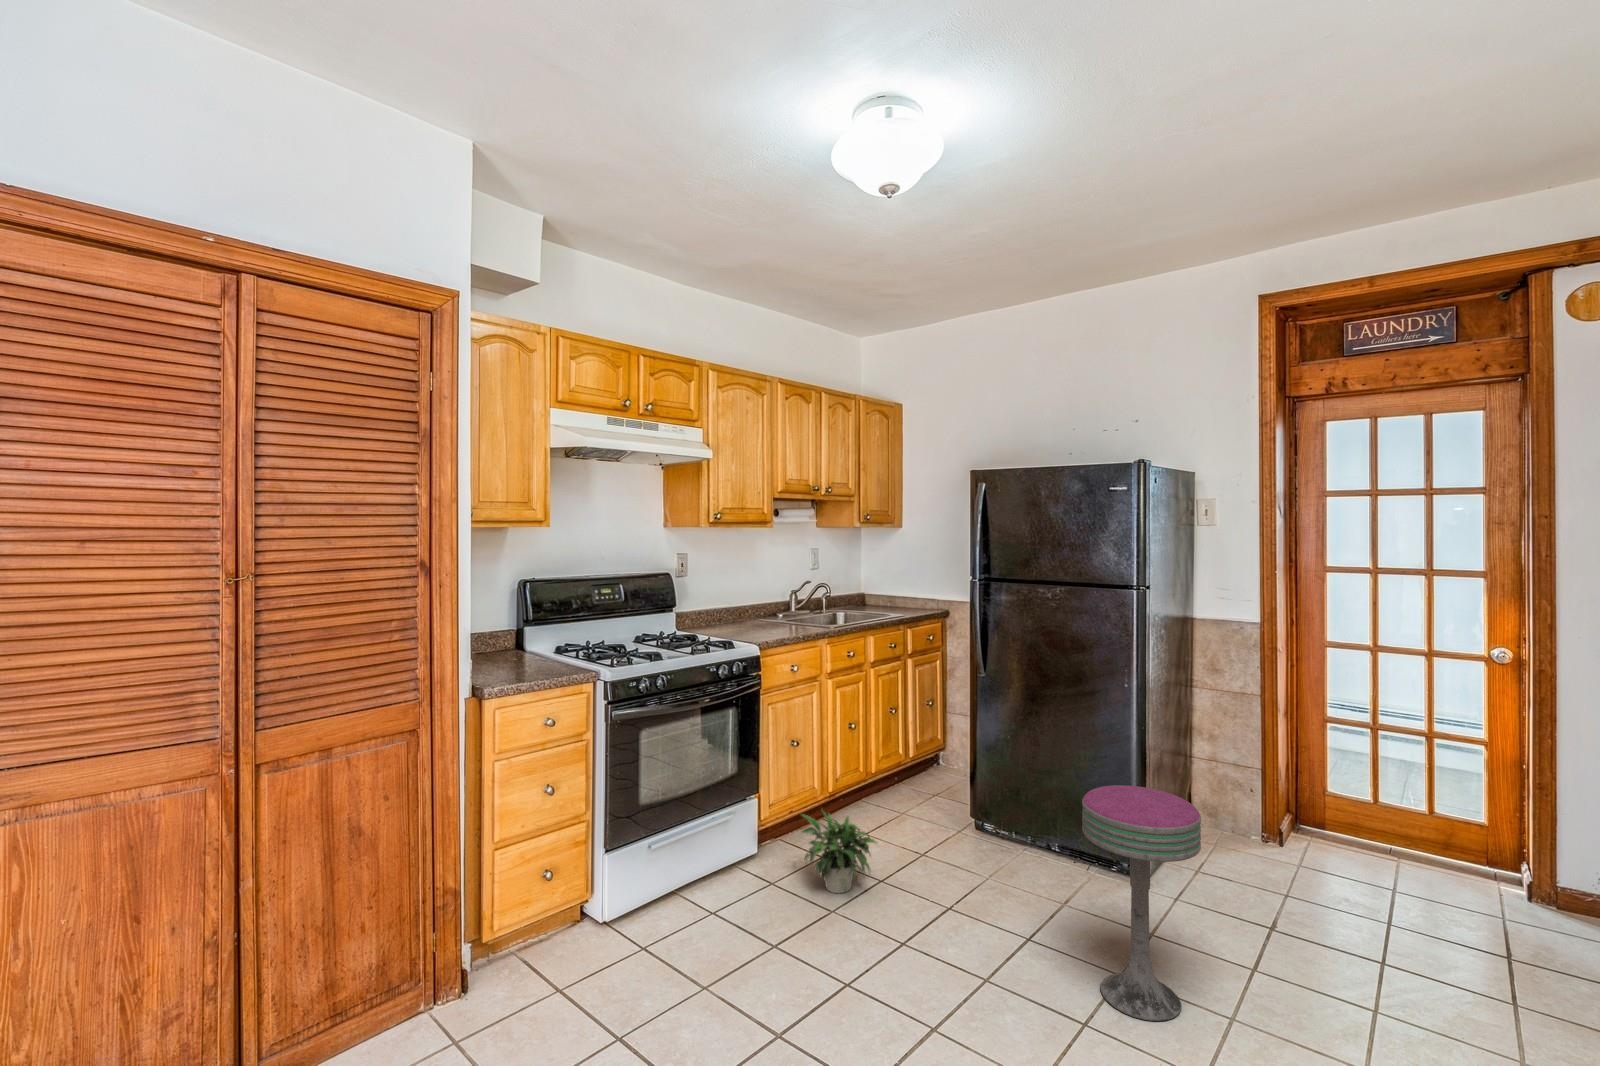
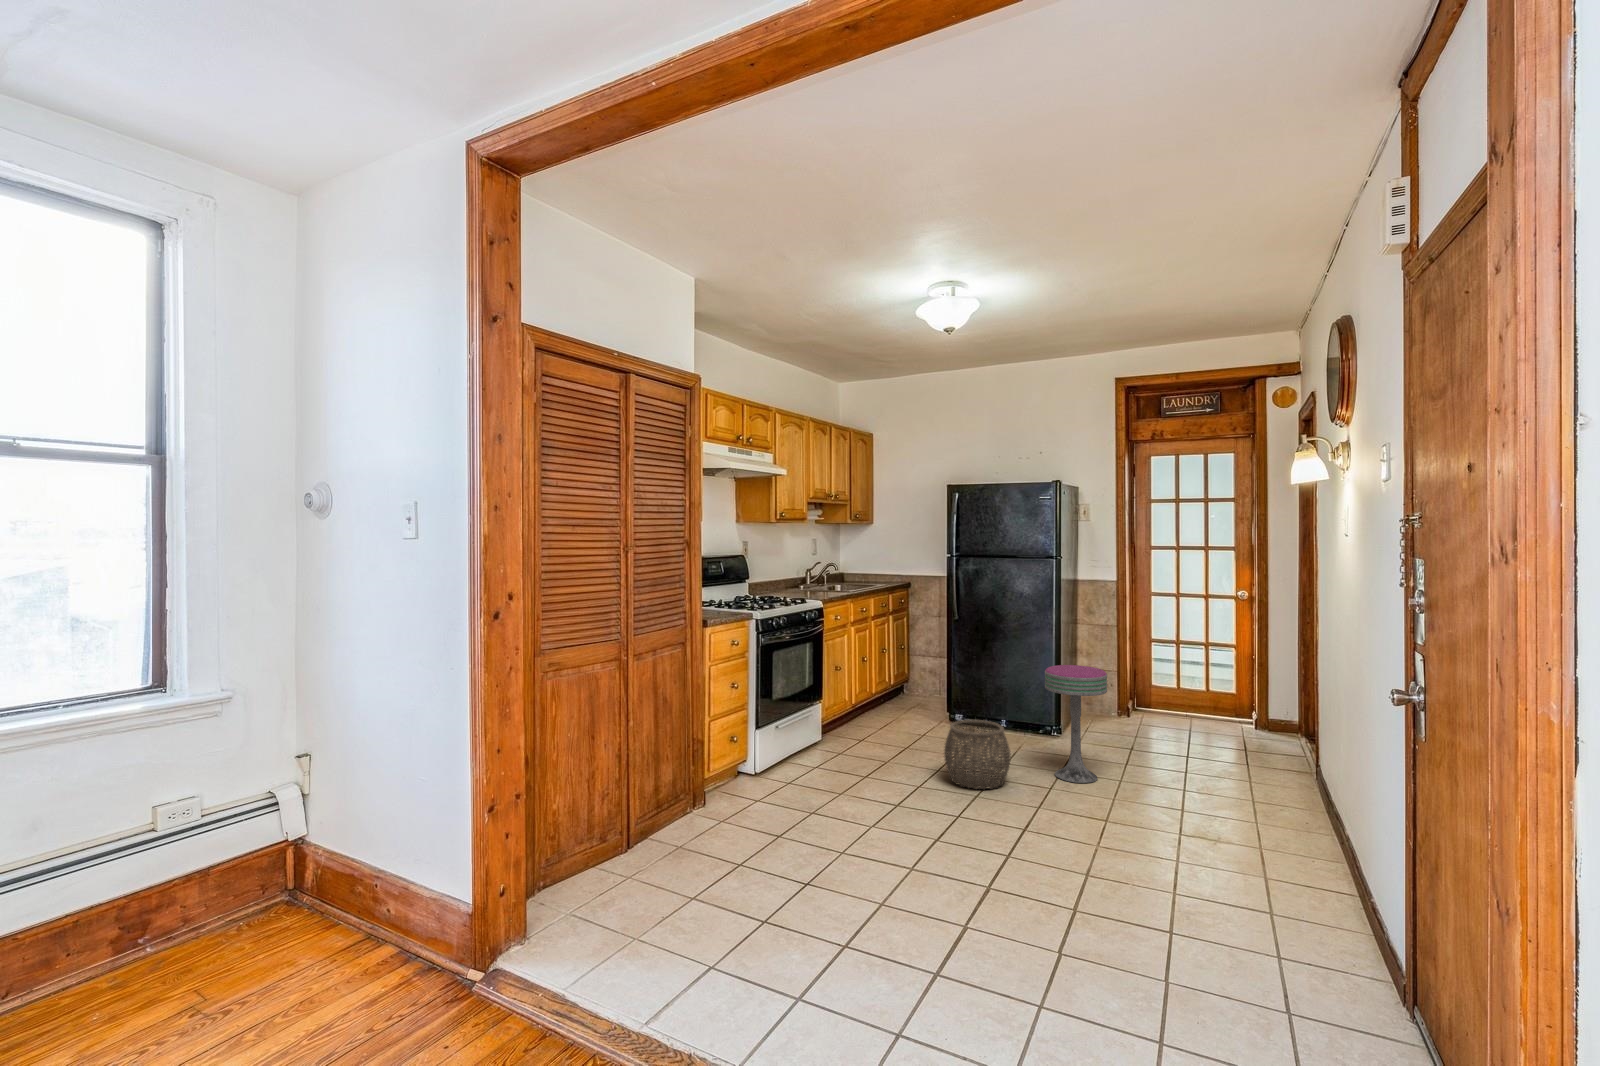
potted plant: present [801,812,876,893] -> none [848,704,909,754]
woven basket: none [891,870,1009,1015] -> present [944,720,1011,789]

